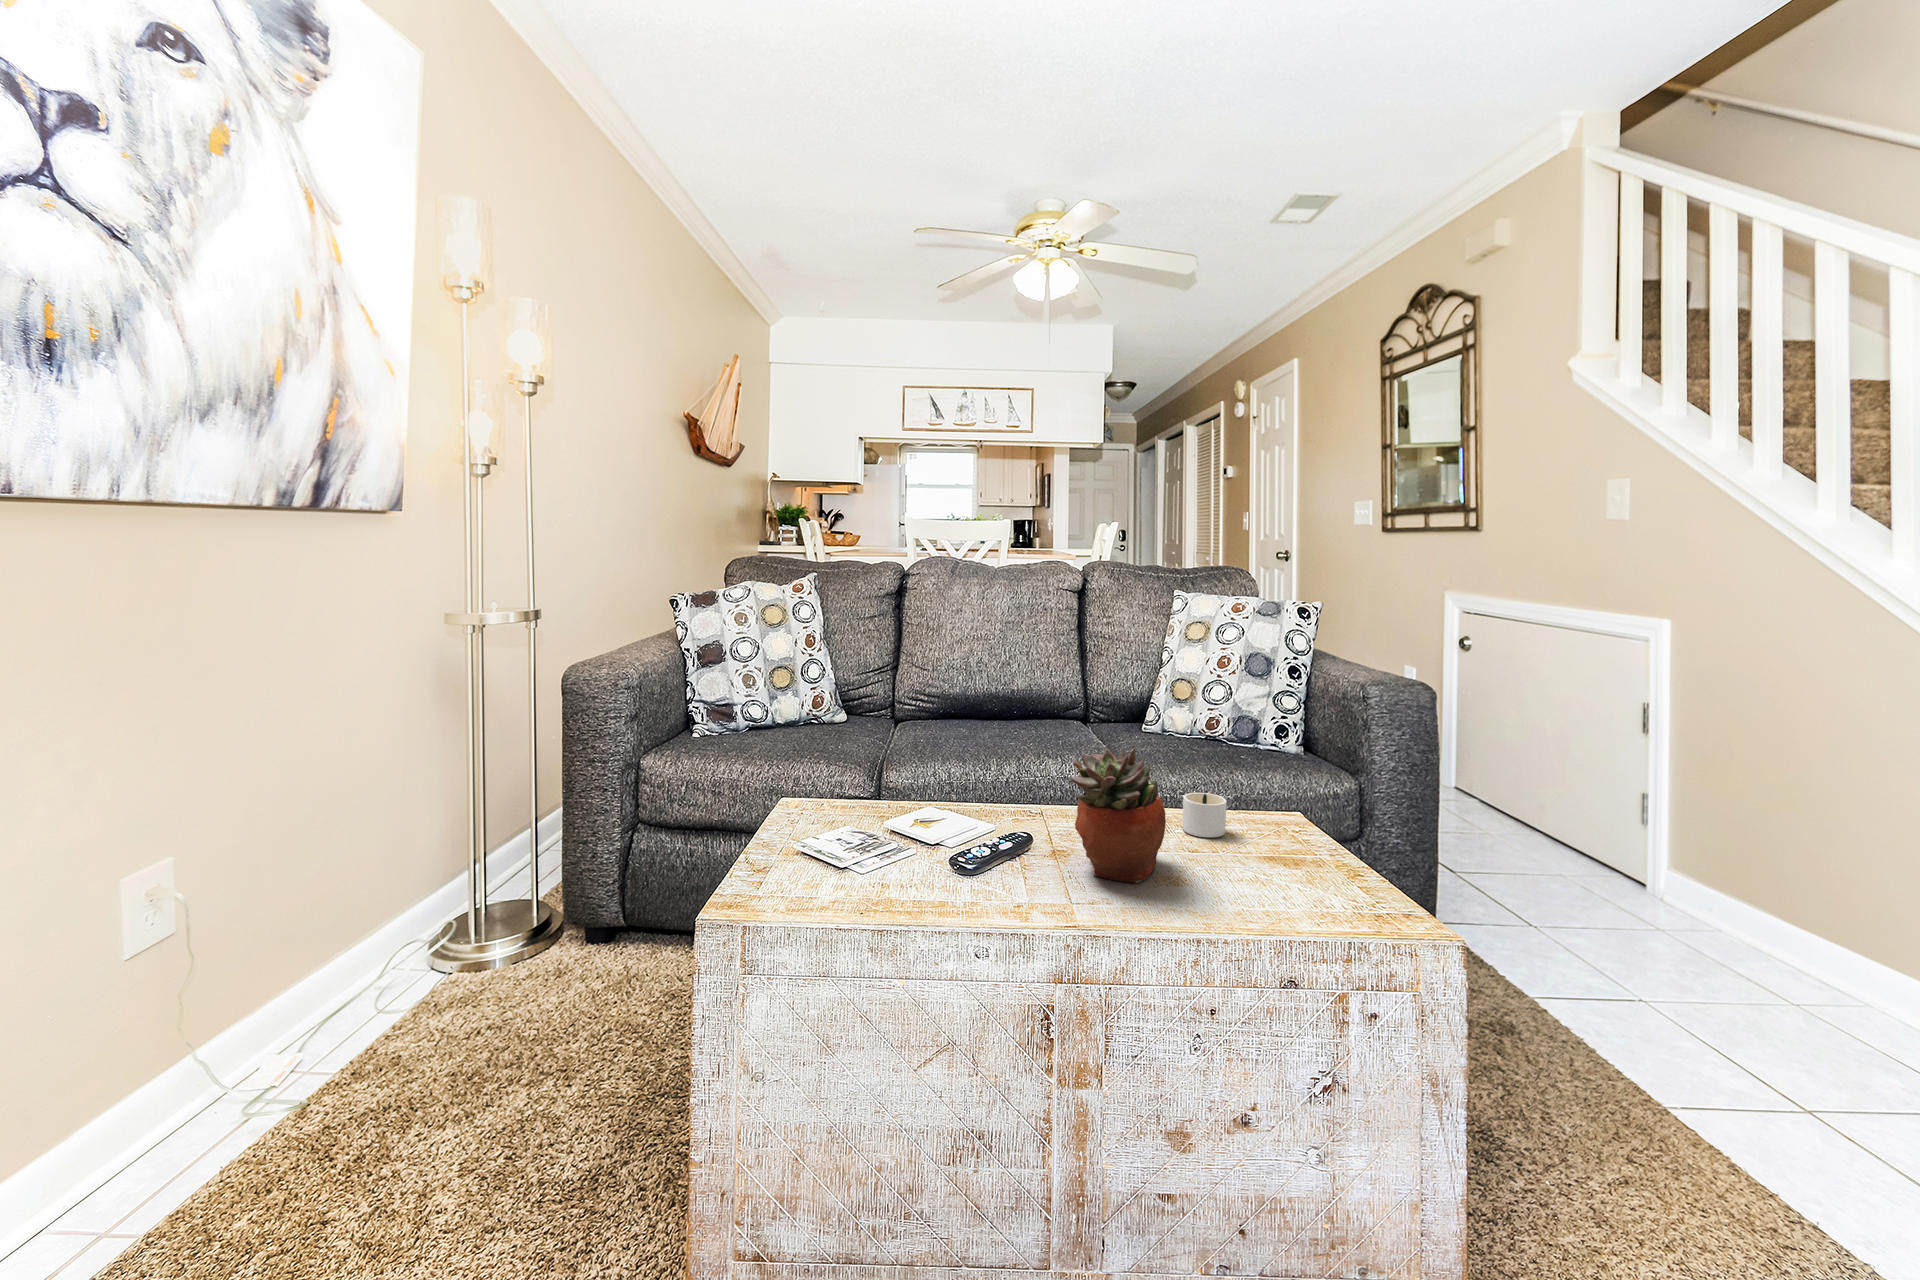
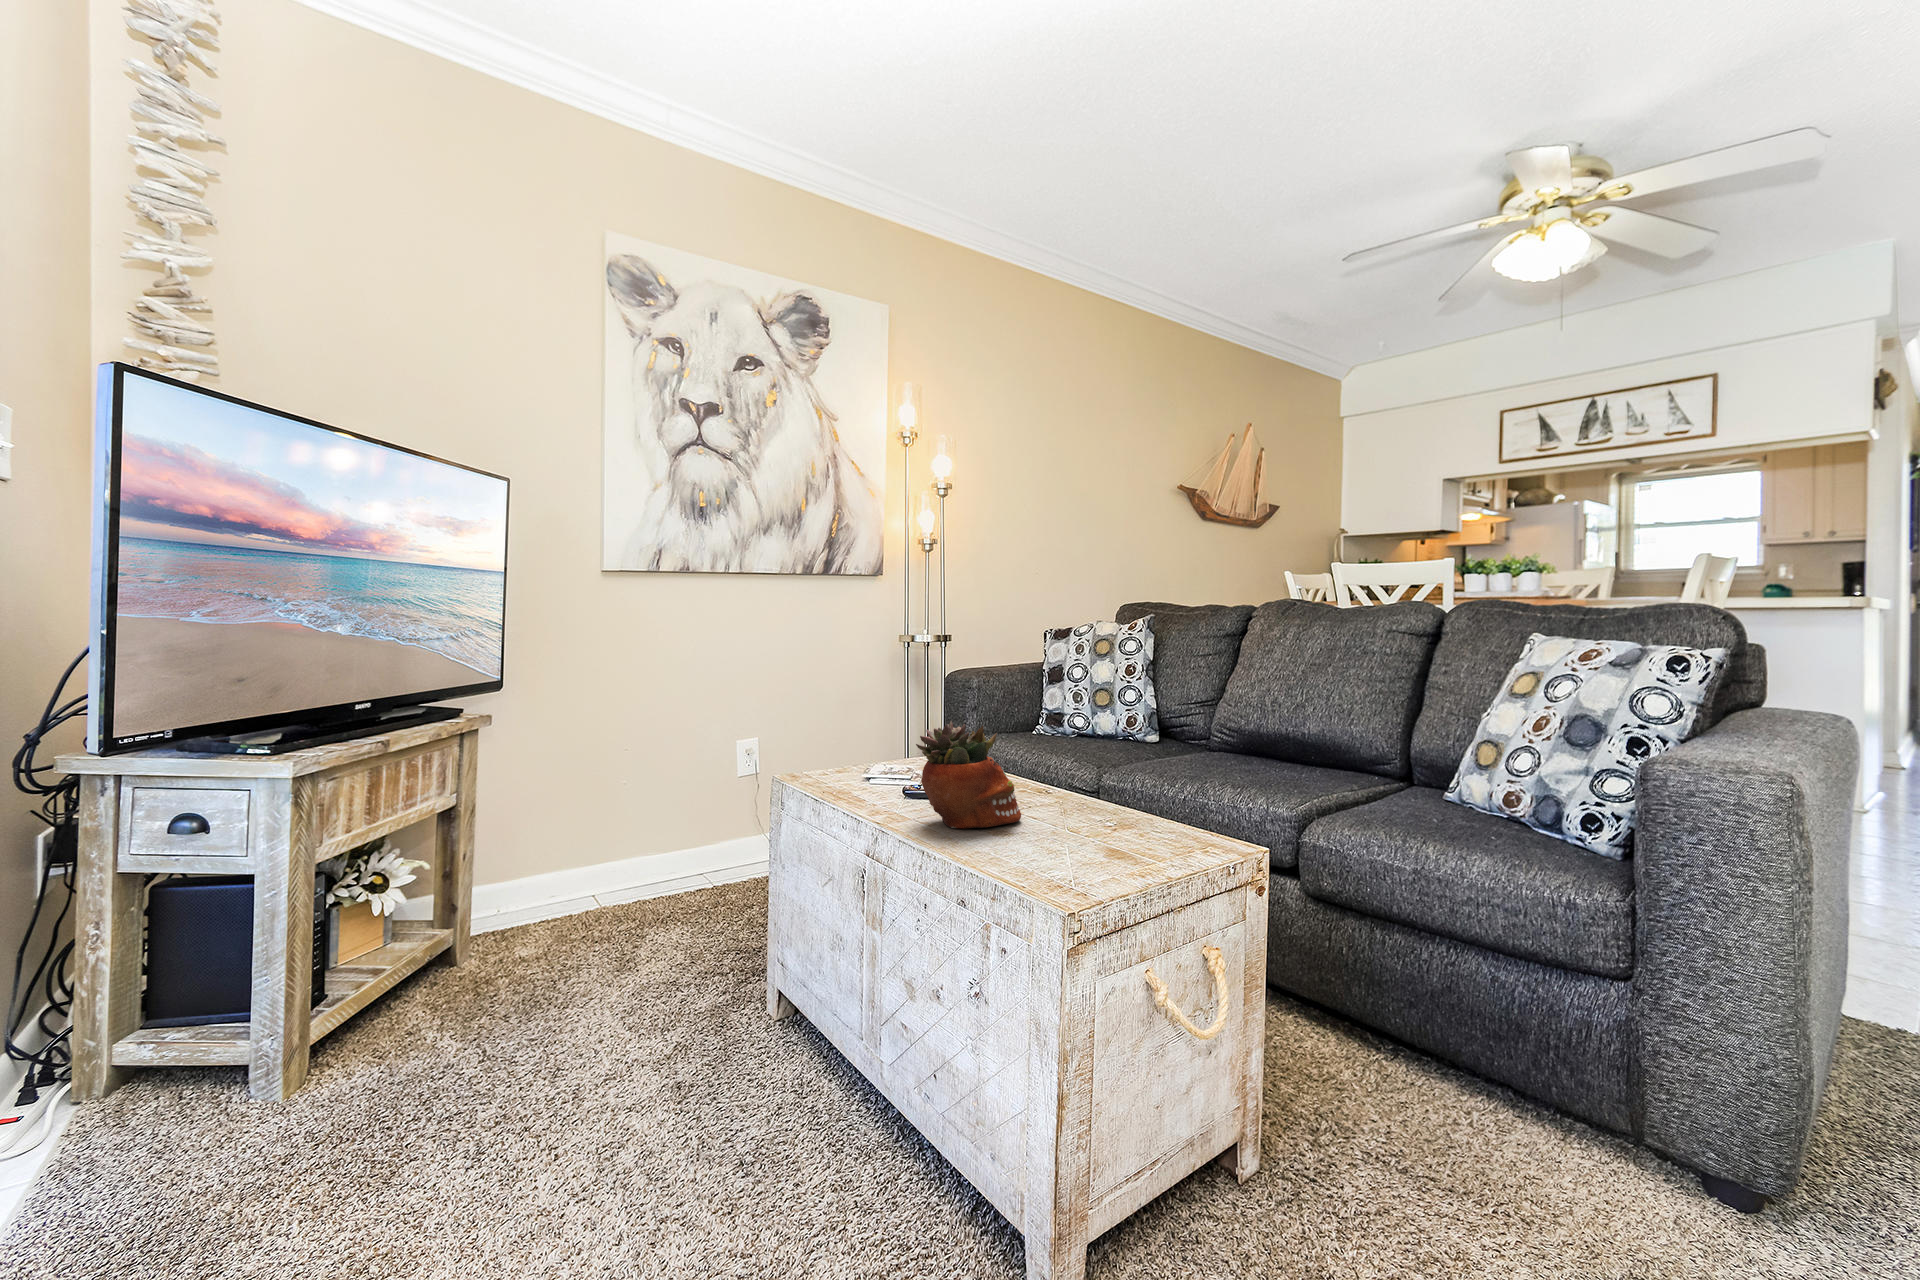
candle: present [1182,793,1227,838] -> none [1093,795,1151,838]

